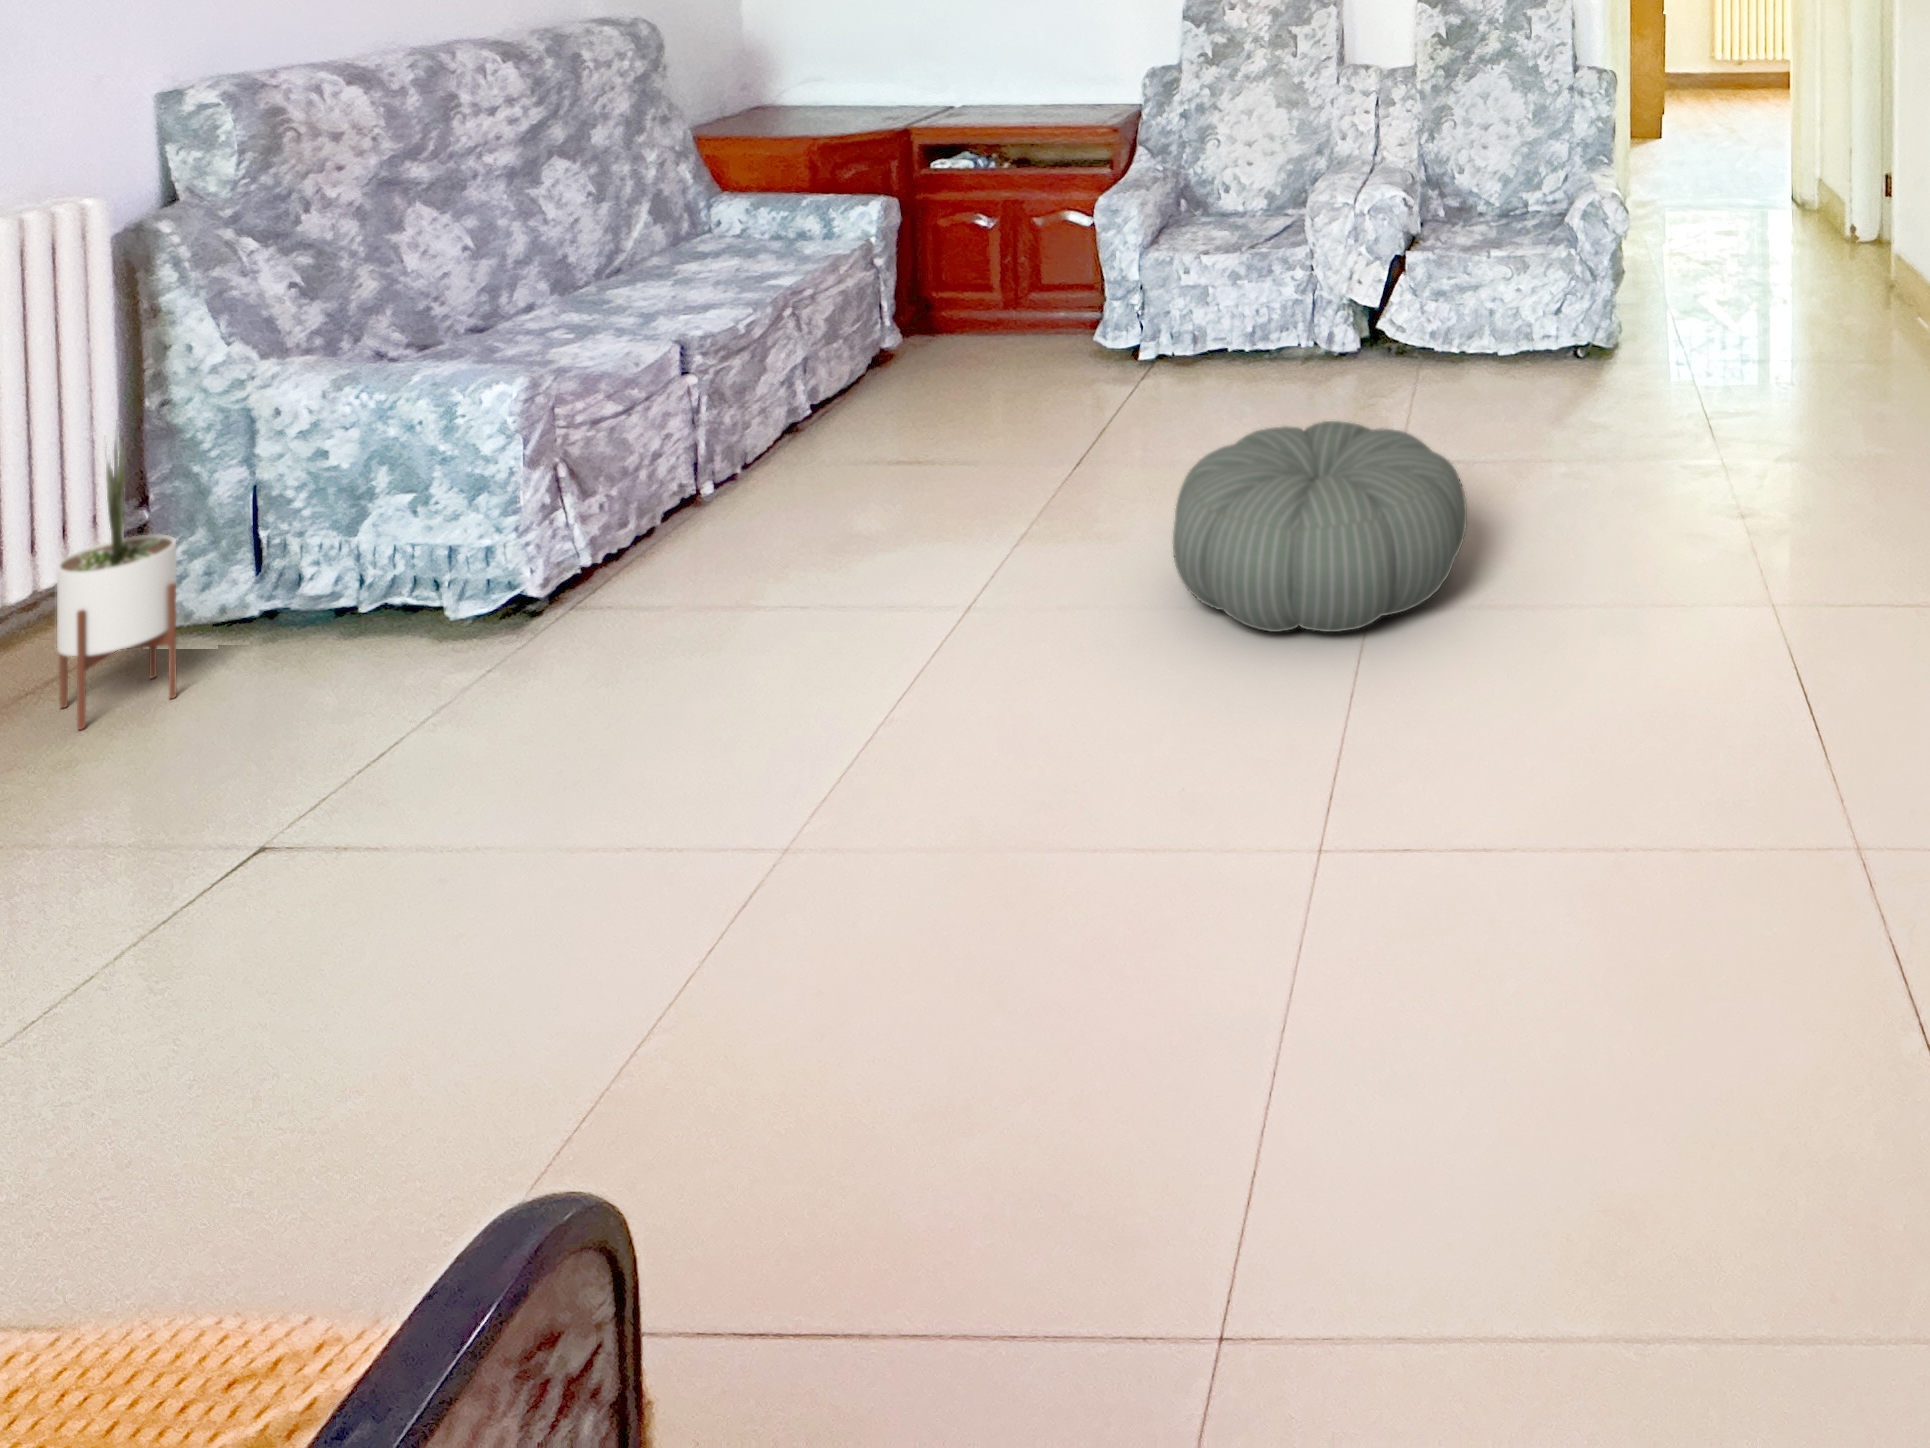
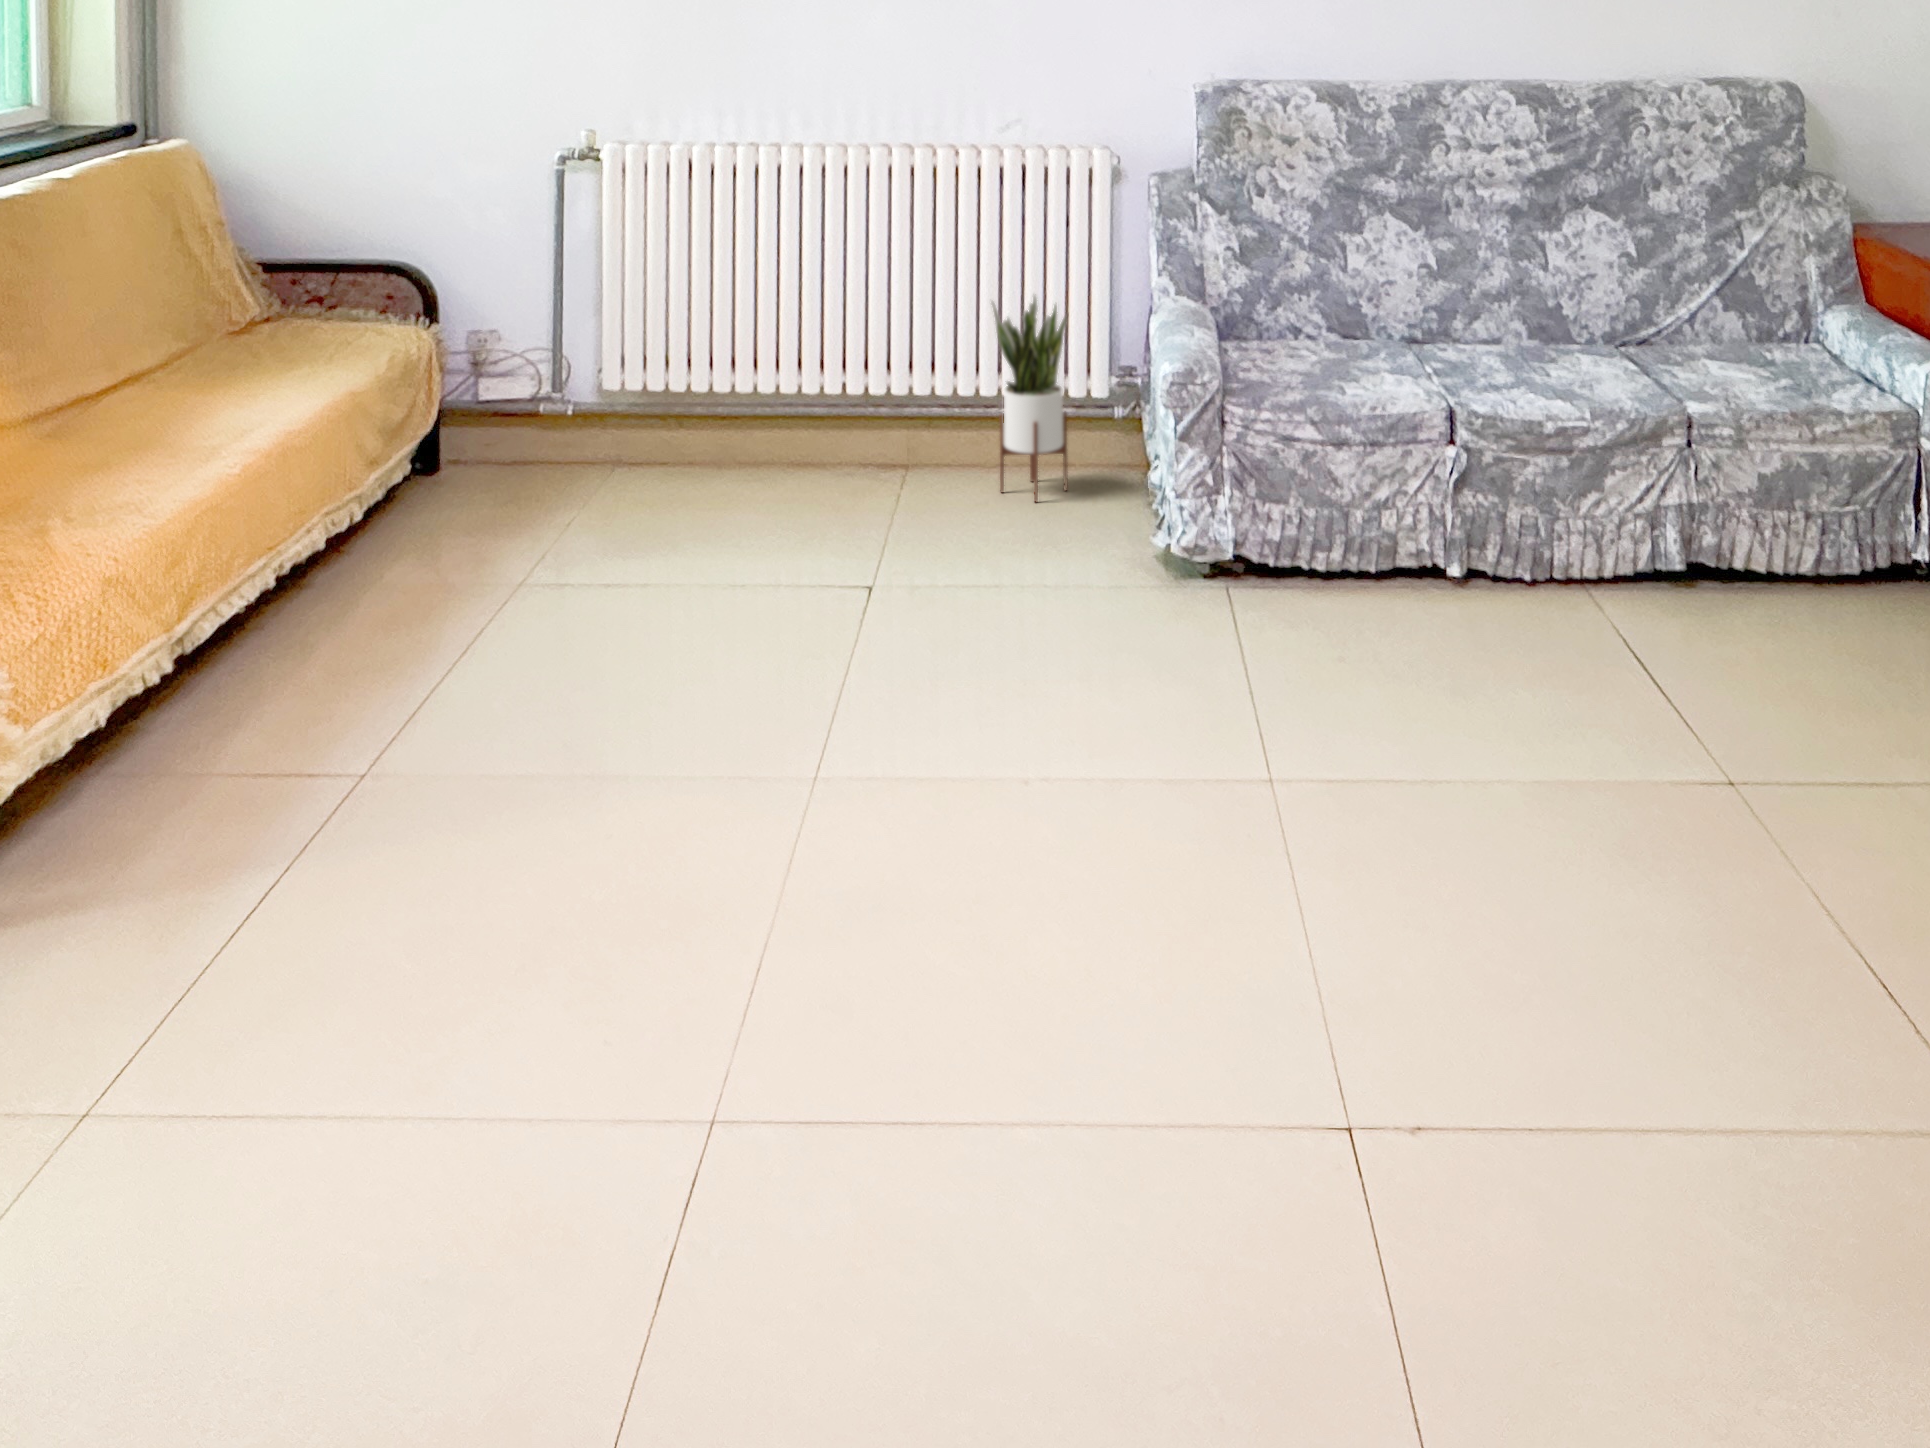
pouf: present [1173,421,1467,632] -> none [954,724,1396,1080]

